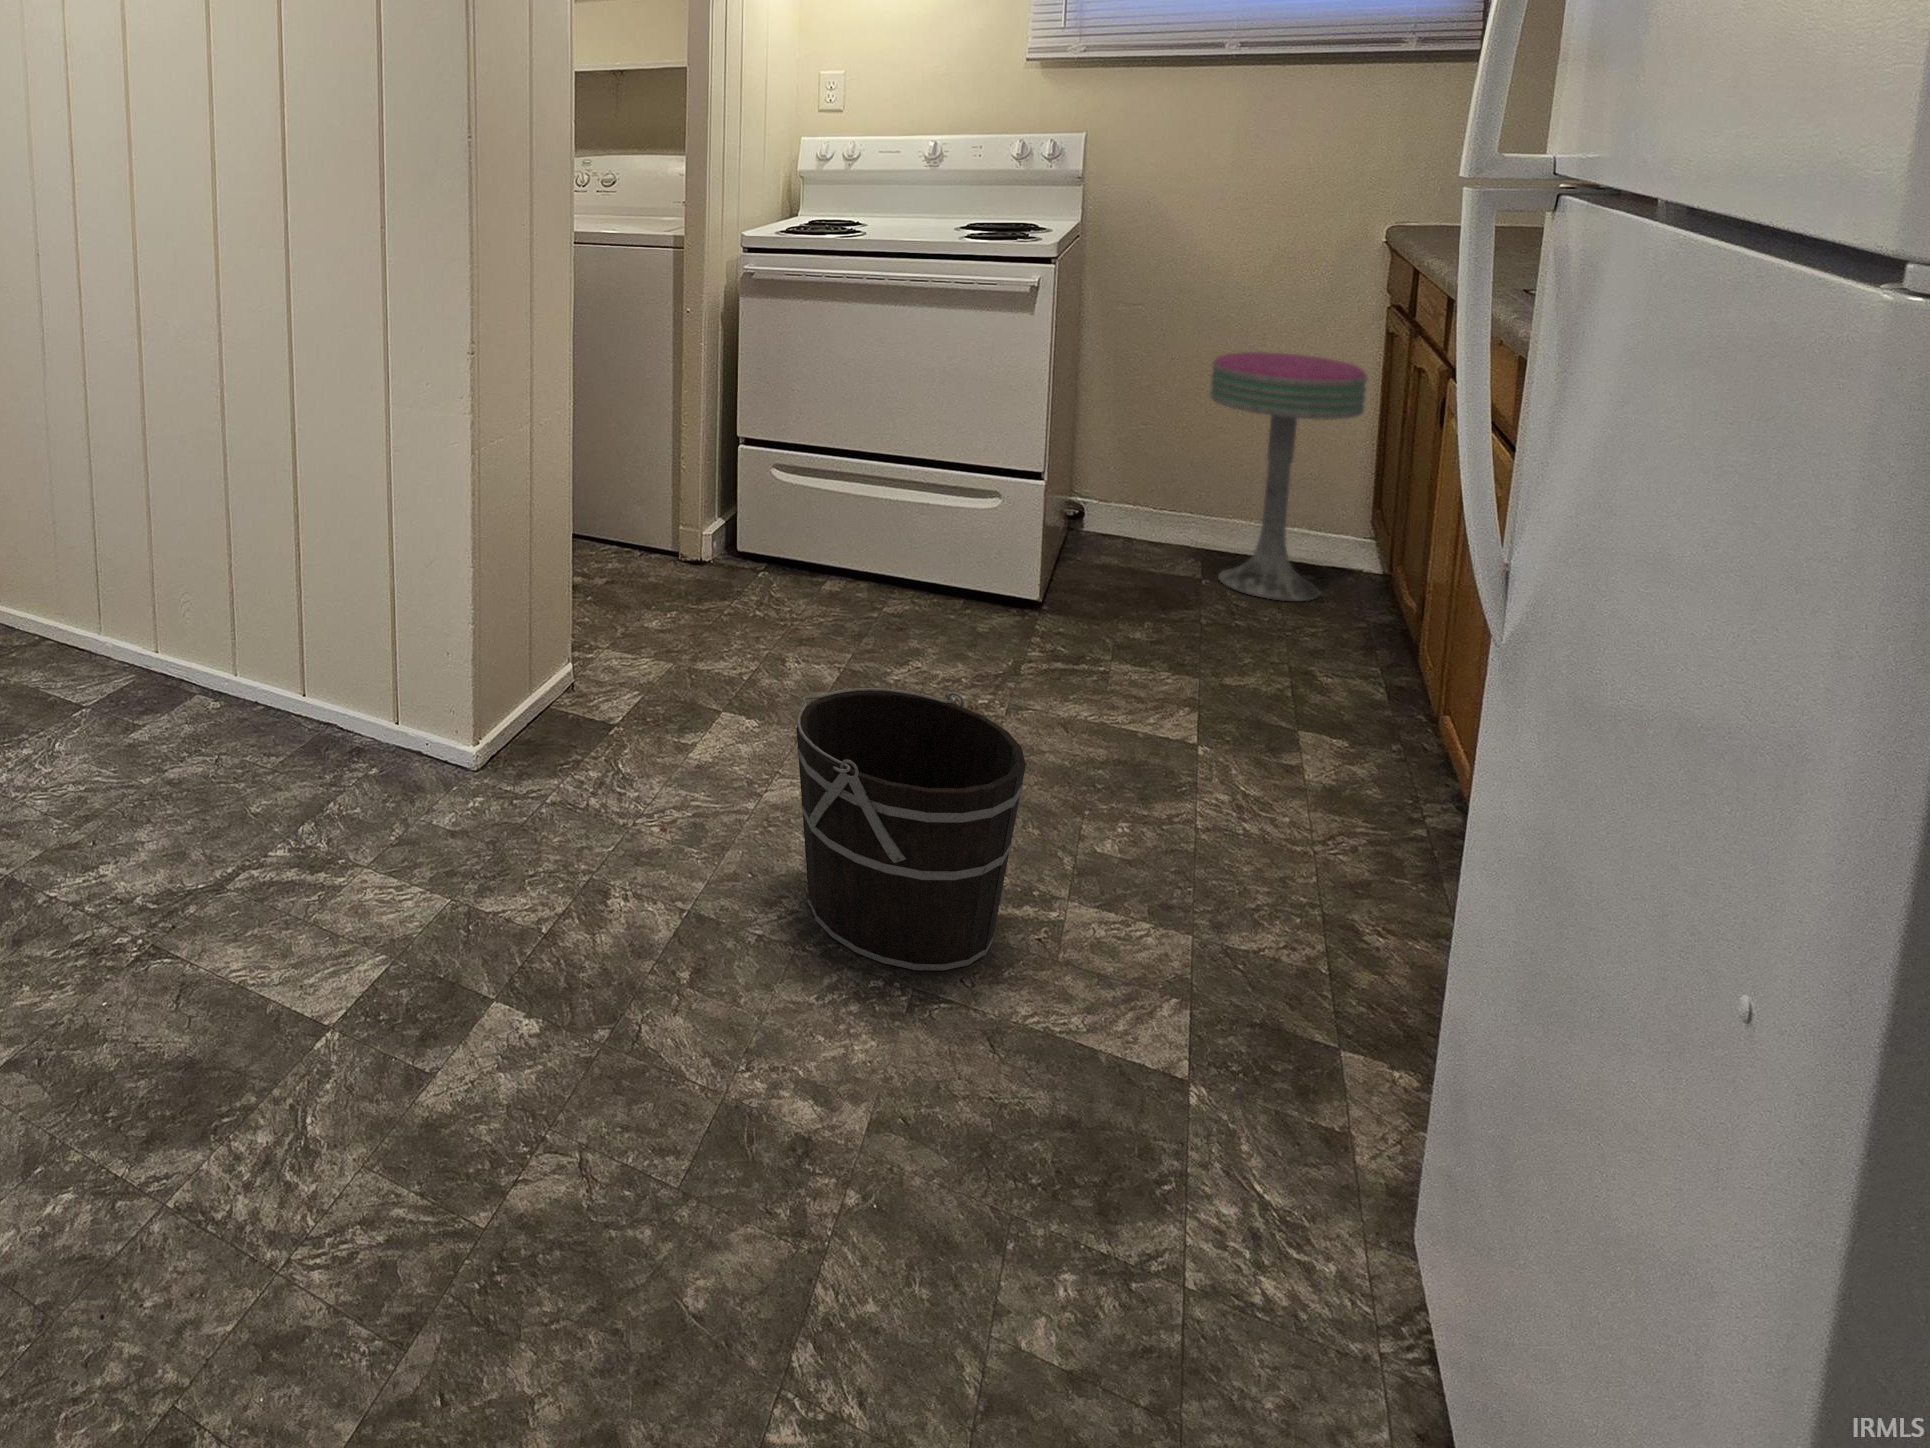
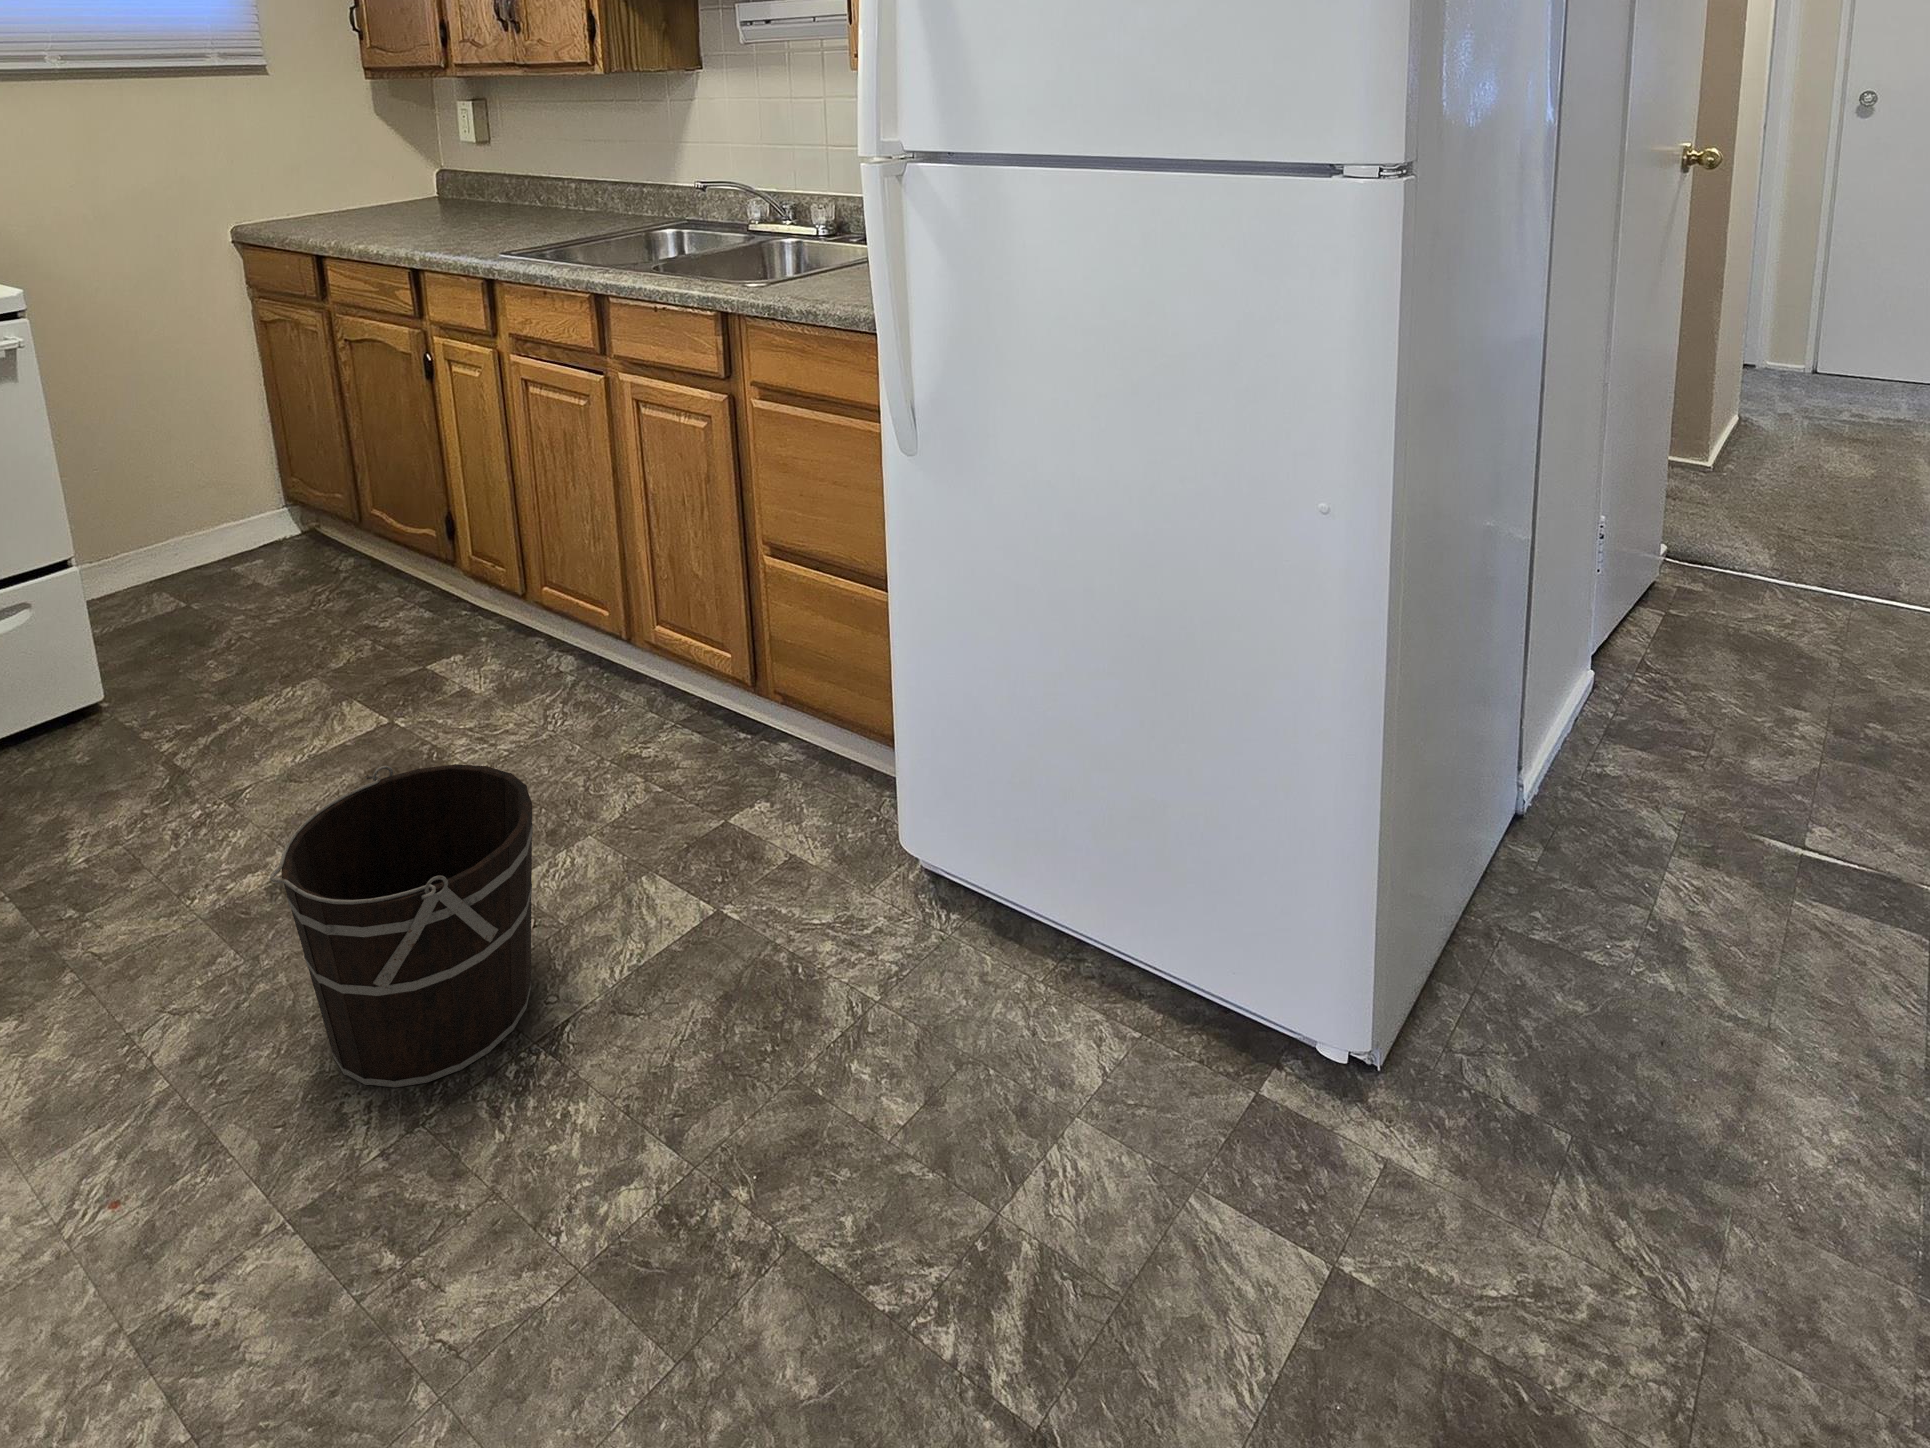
bar stool: present [1210,352,1367,601] -> none [135,357,284,596]

